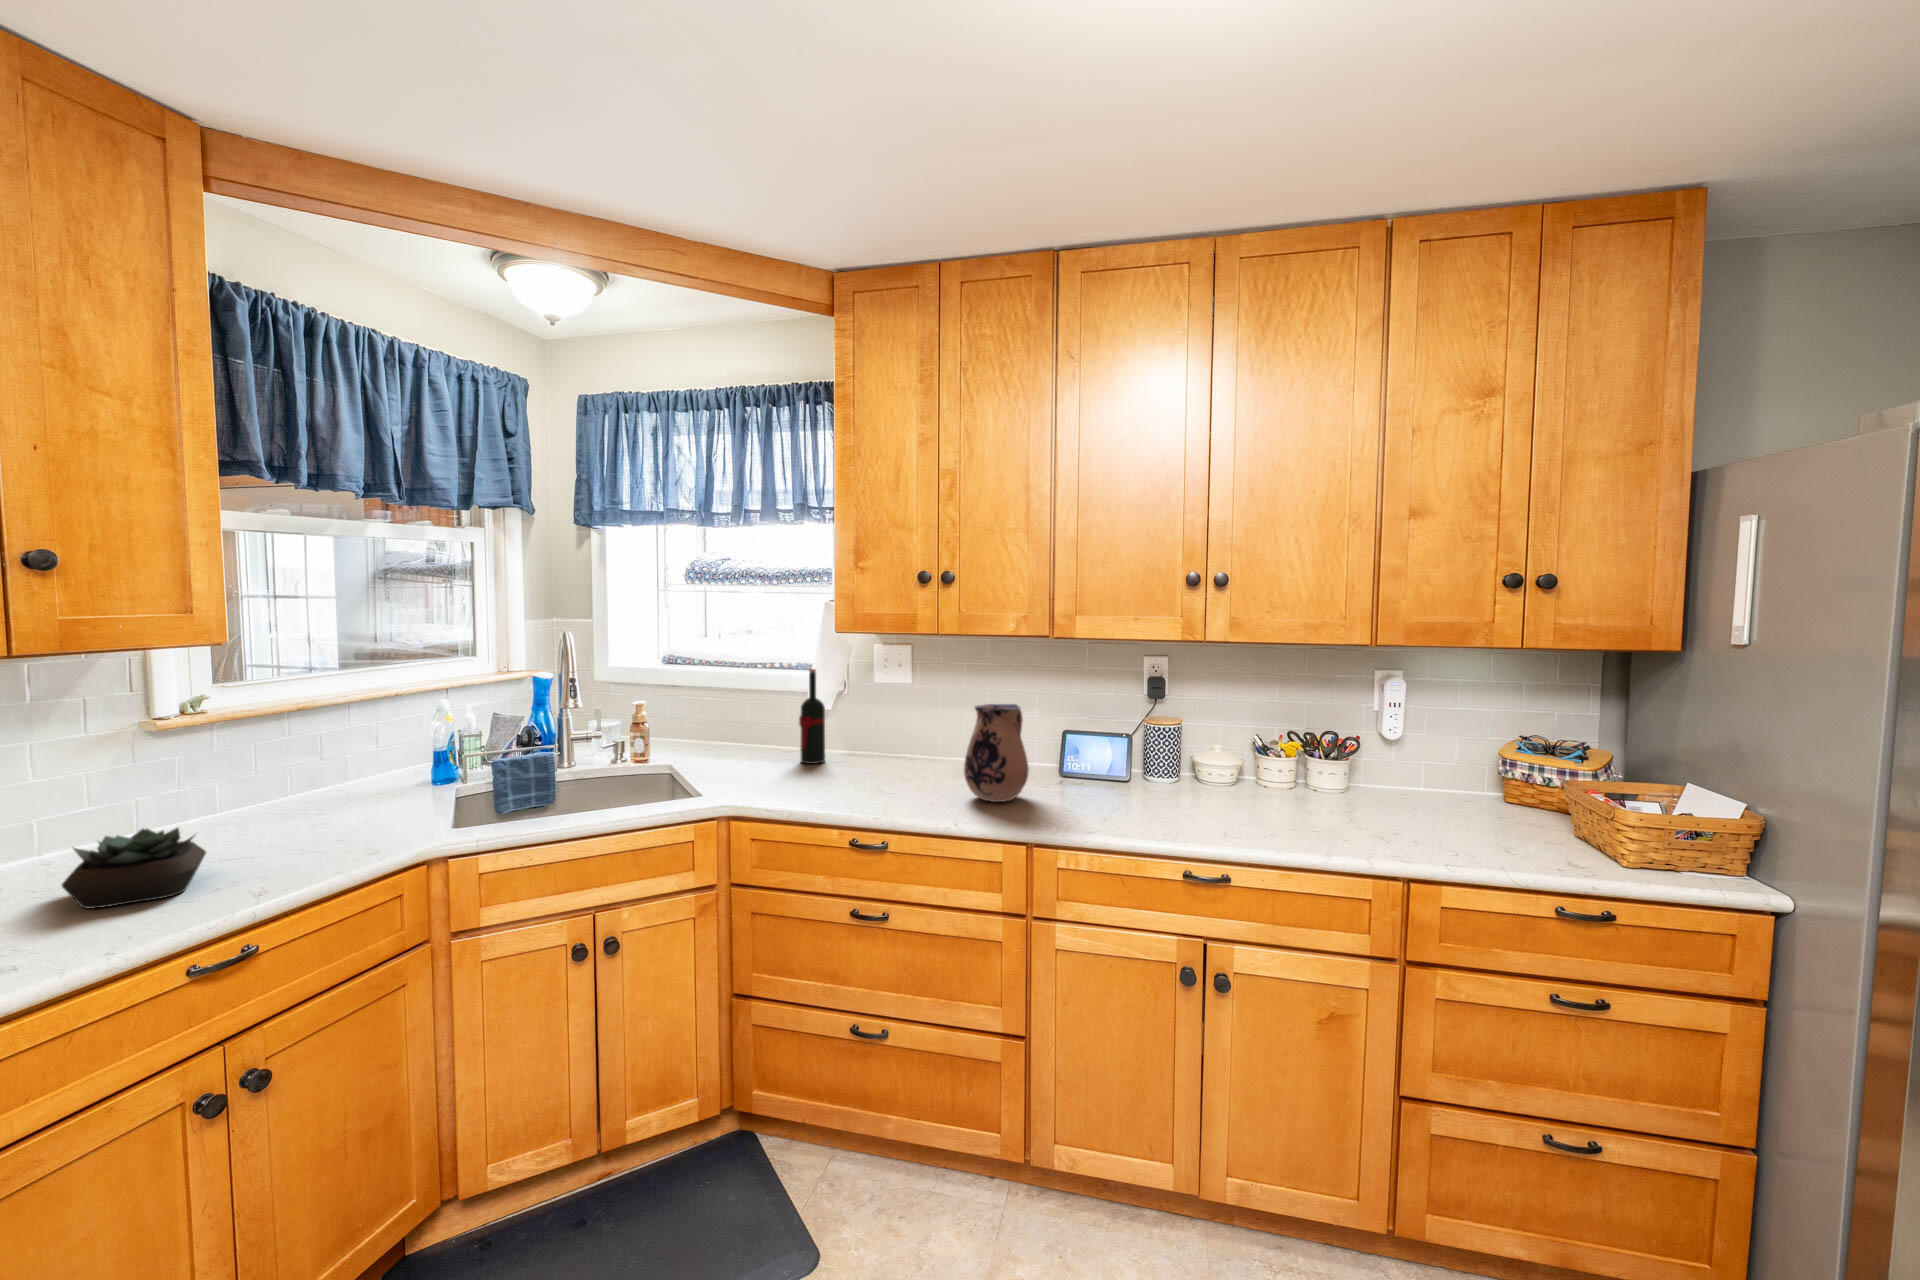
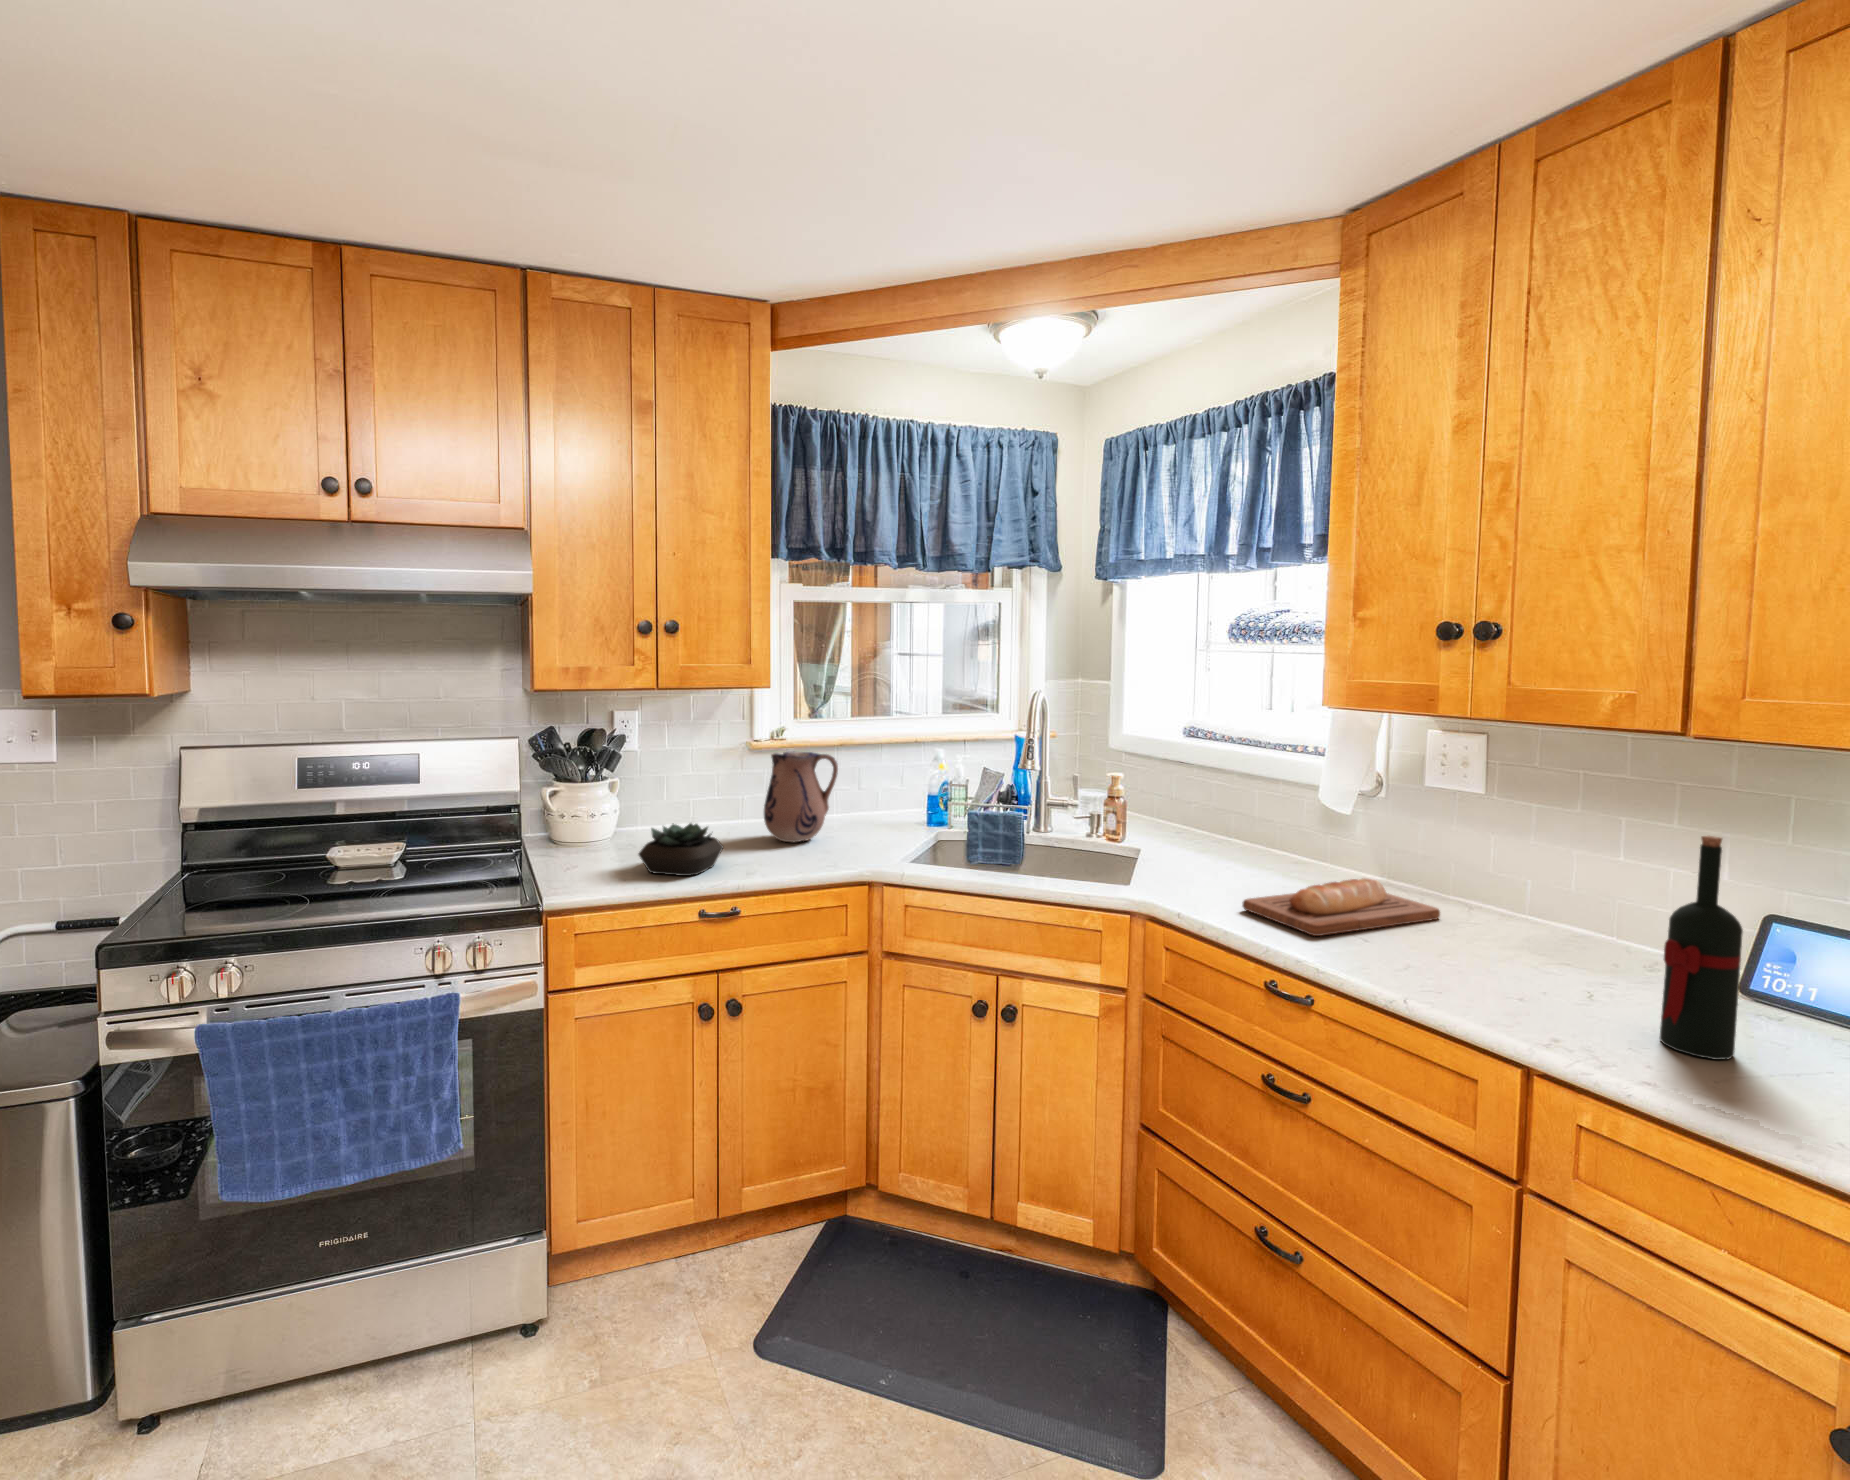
wine bottle: present [799,669,825,764] -> present [1660,836,1743,1060]
ceramic pitcher: present [964,704,1029,802] -> present [764,752,838,842]
bread loaf: none [802,754,915,799] -> present [1242,878,1440,936]

